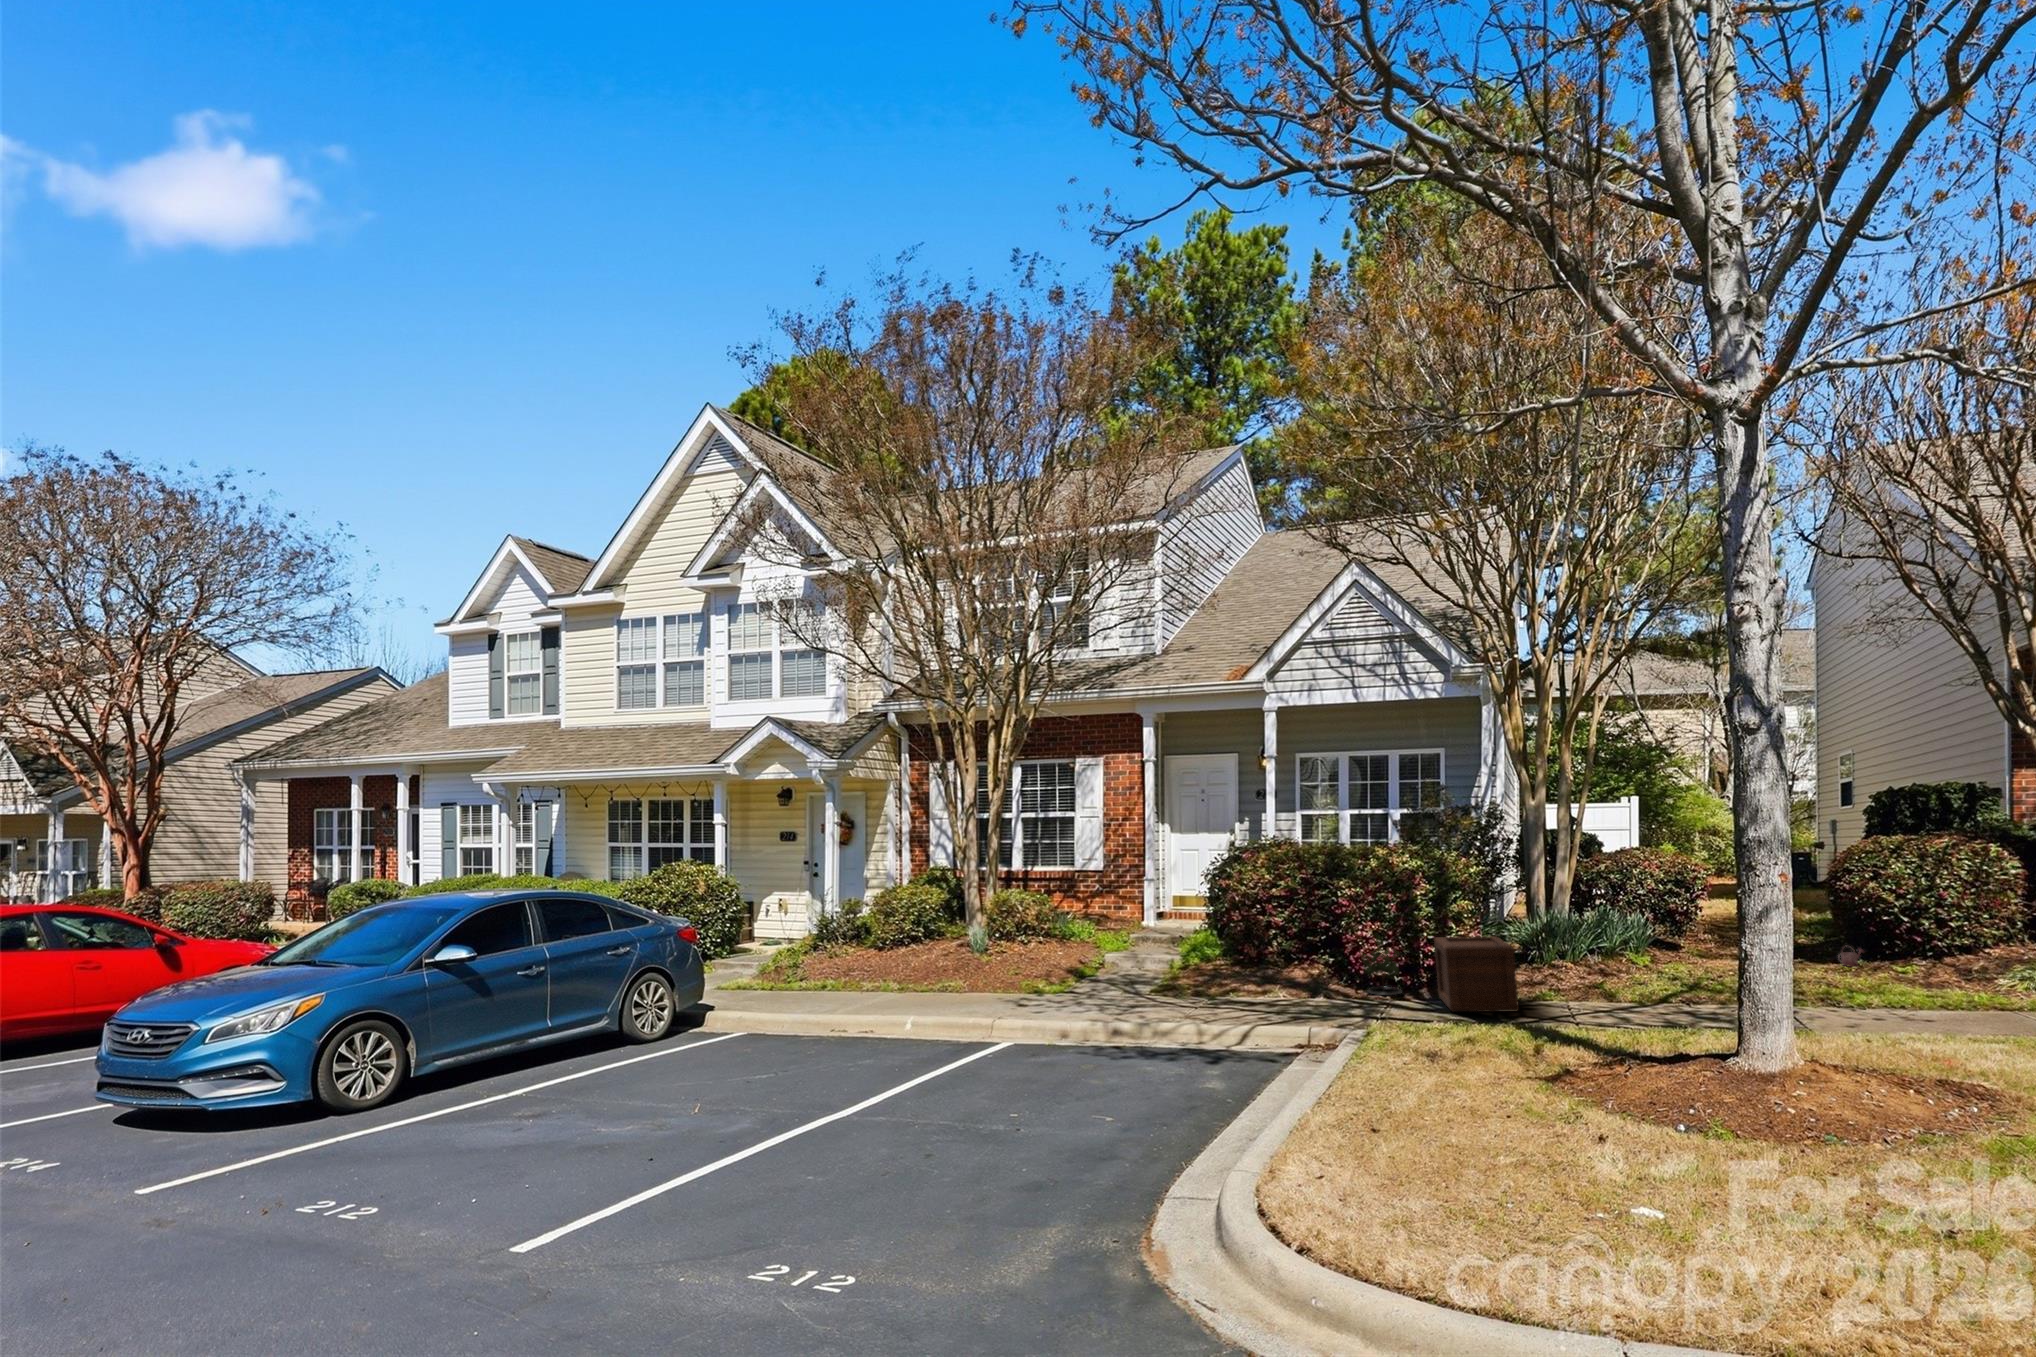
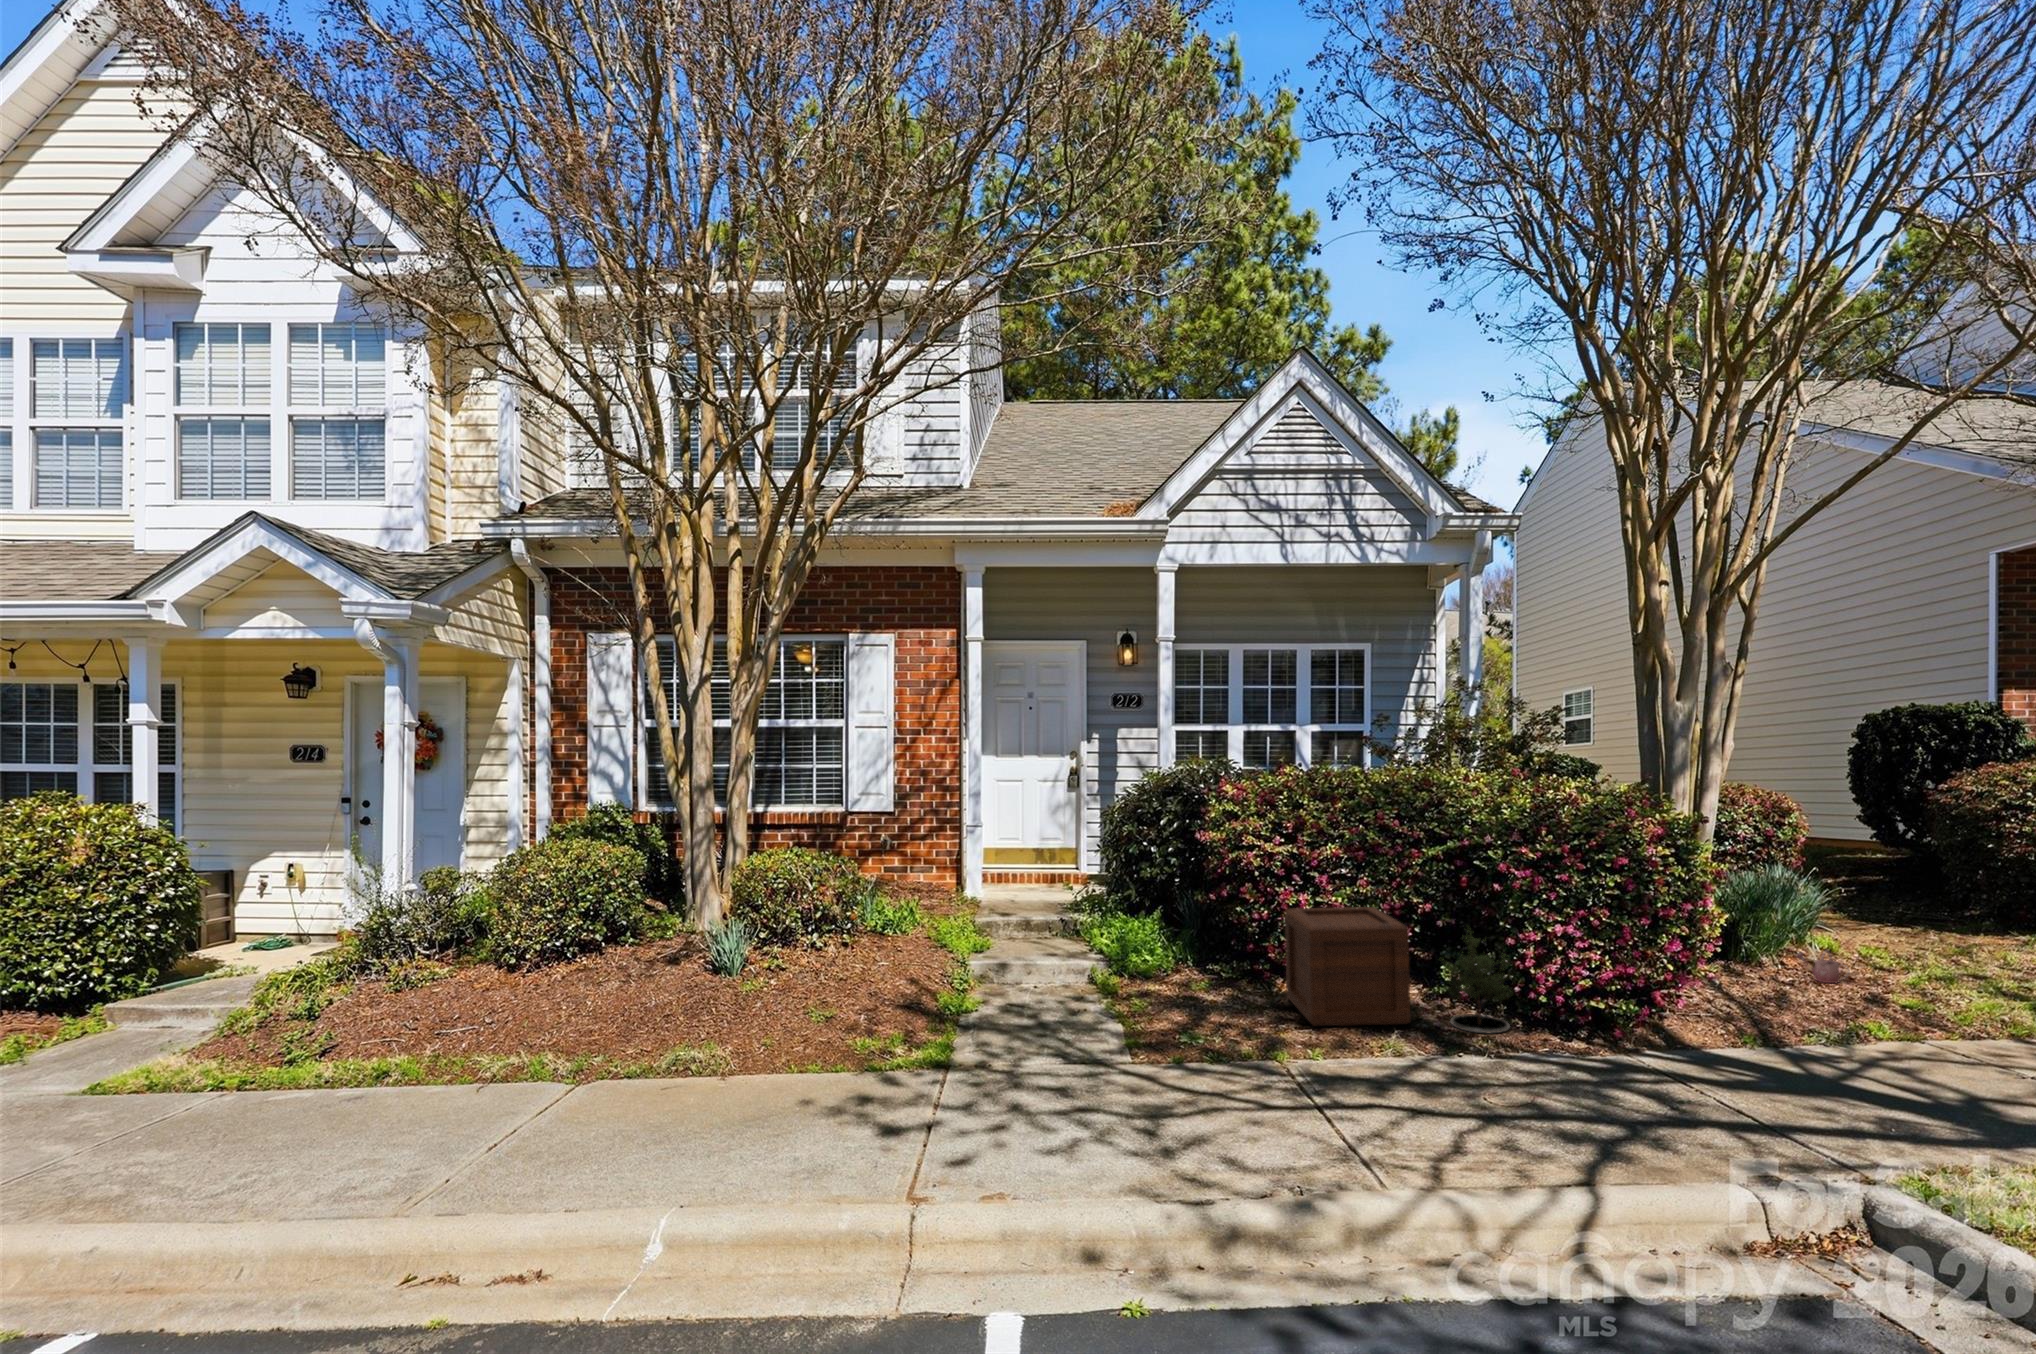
wooden crate: present [1434,936,1519,1012] -> present [1285,907,1410,1026]
watering can: present [1839,949,1863,967] -> present [1796,951,1850,983]

